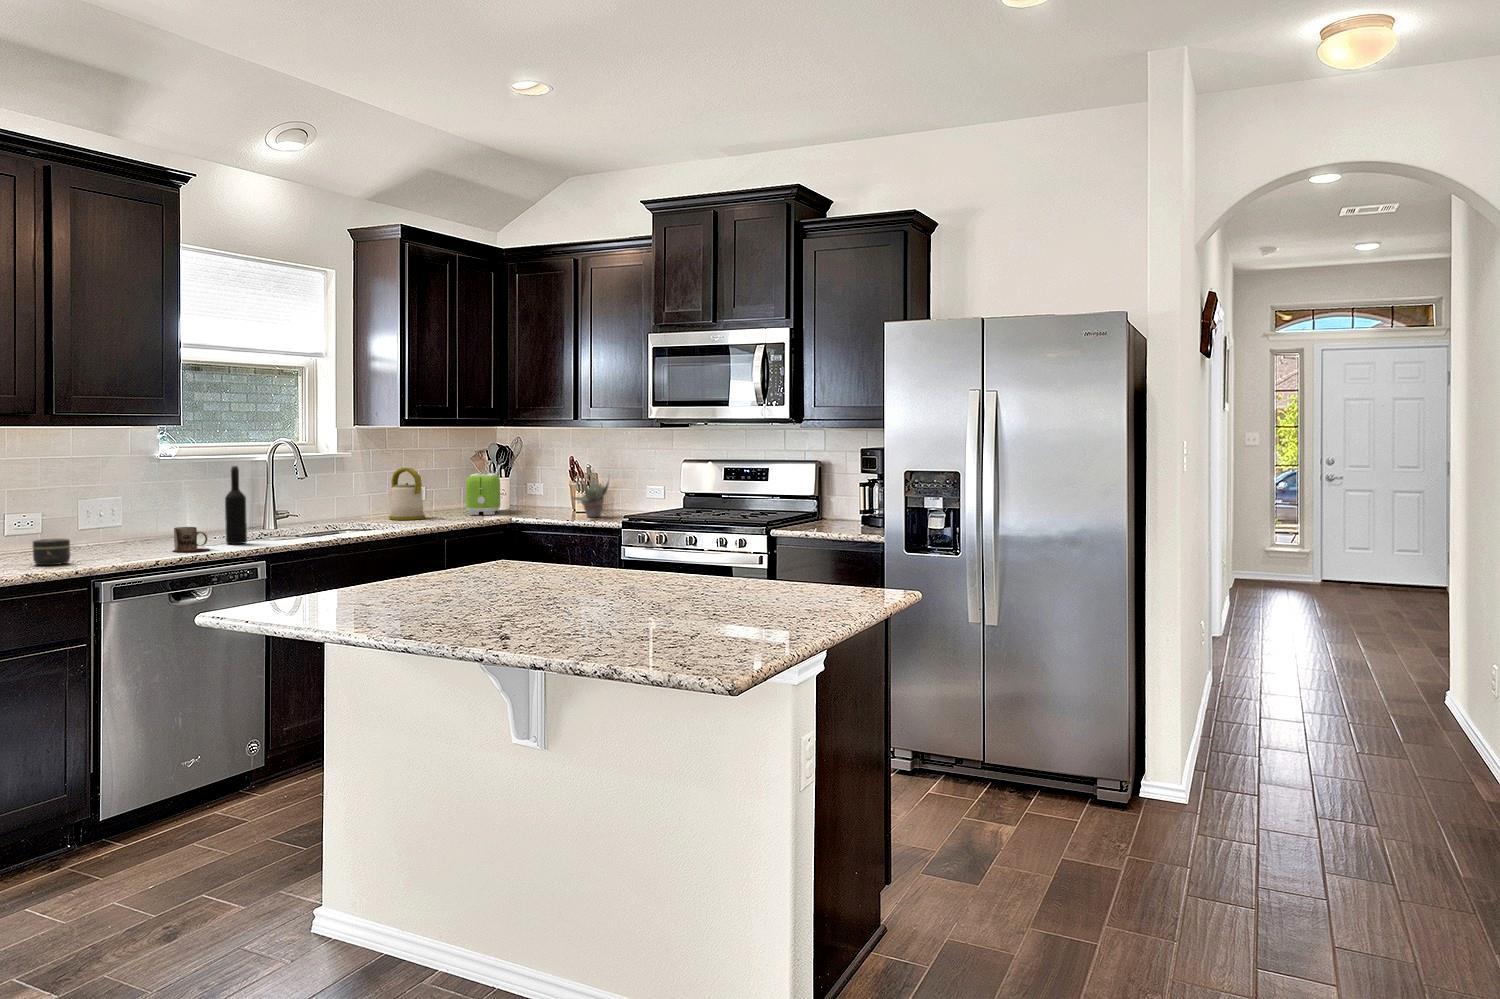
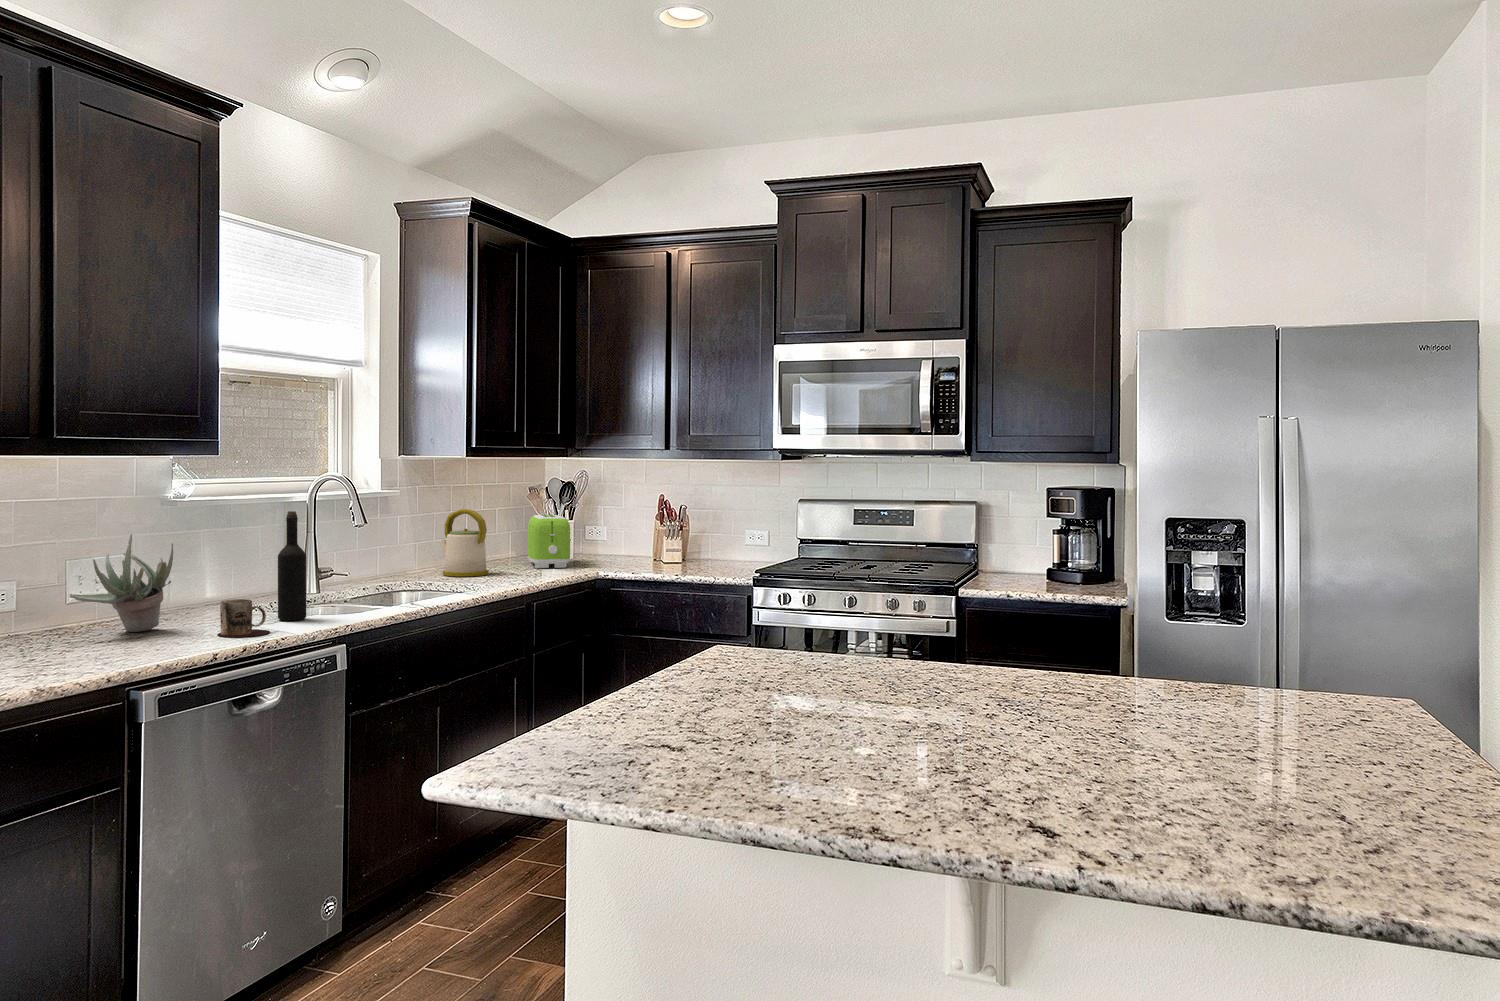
succulent plant: present [572,470,609,517] -> present [70,534,173,632]
jar: present [32,539,70,565] -> none [33,626,90,669]

